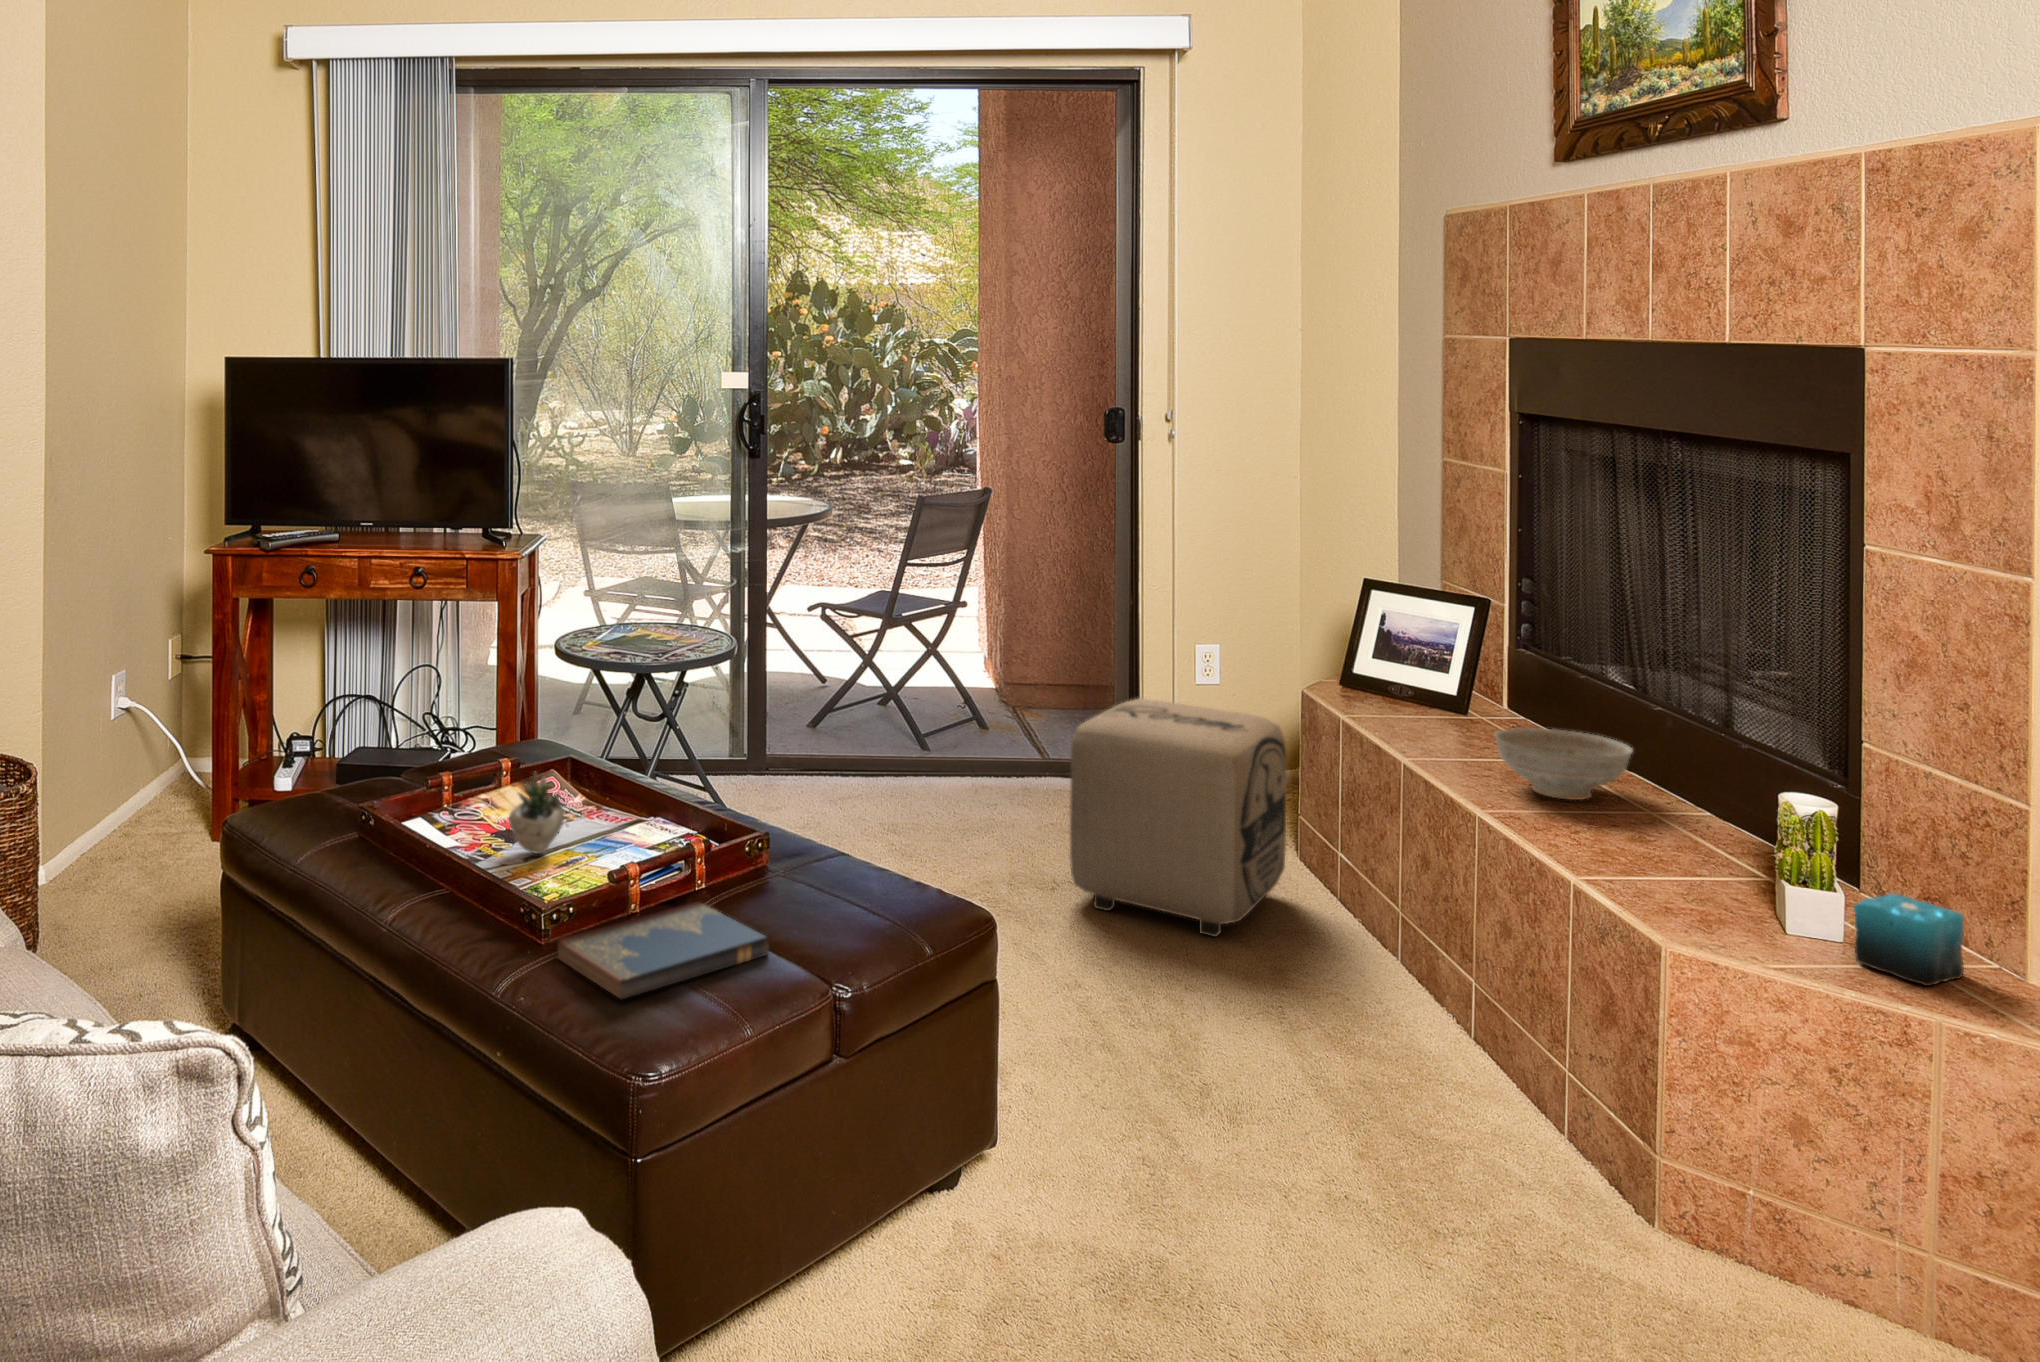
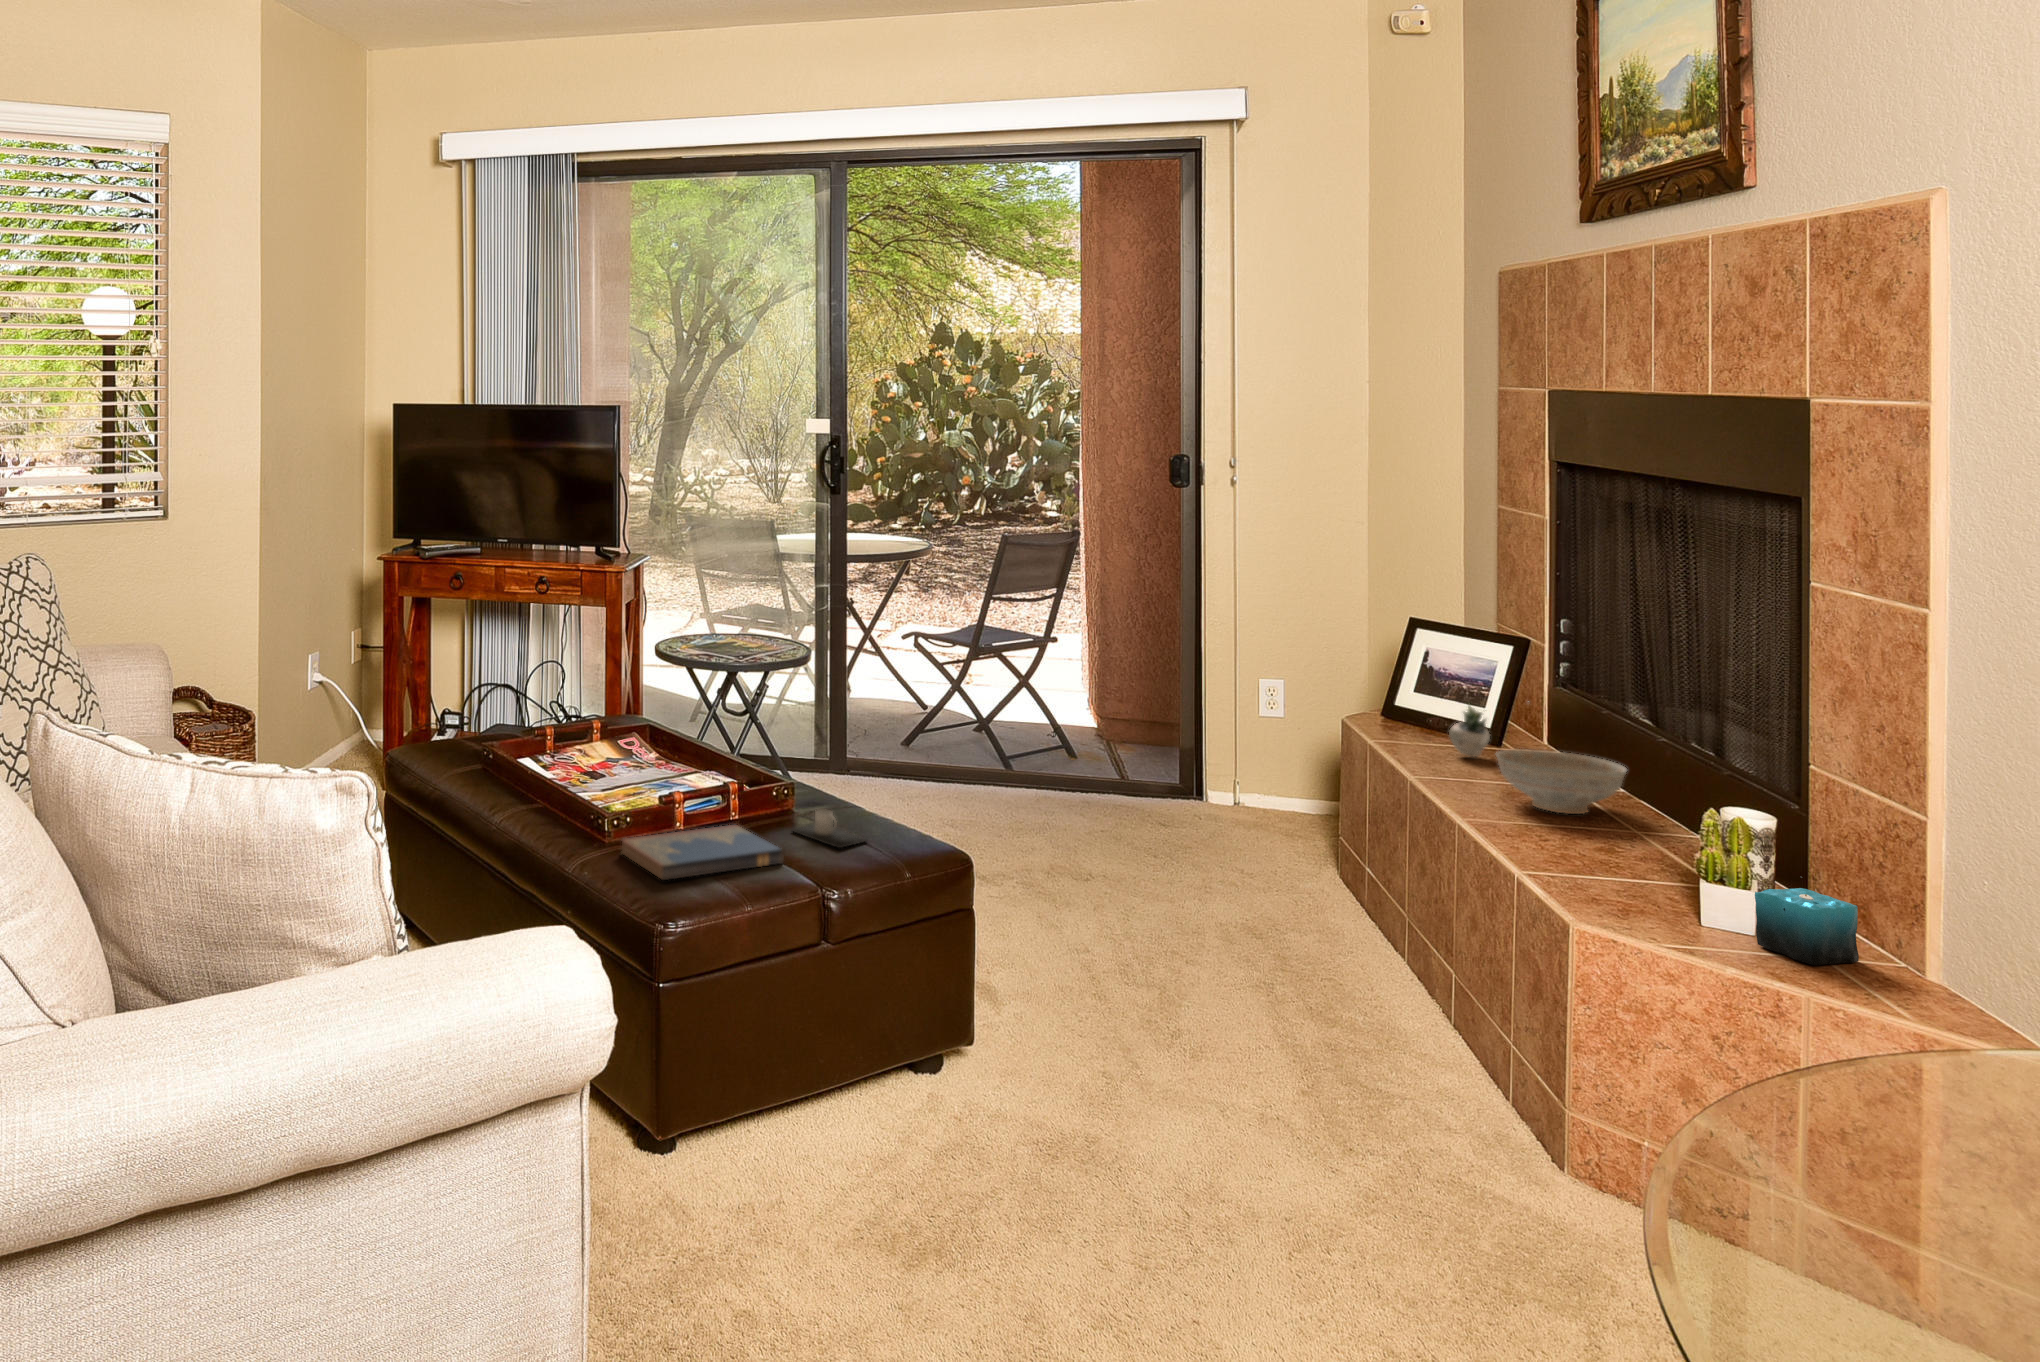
ottoman: present [1070,699,1286,937] -> none [1112,716,1323,928]
succulent plant: present [509,773,564,854] -> present [1449,705,1490,757]
mug: none [766,872,863,925] -> present [793,809,867,848]

